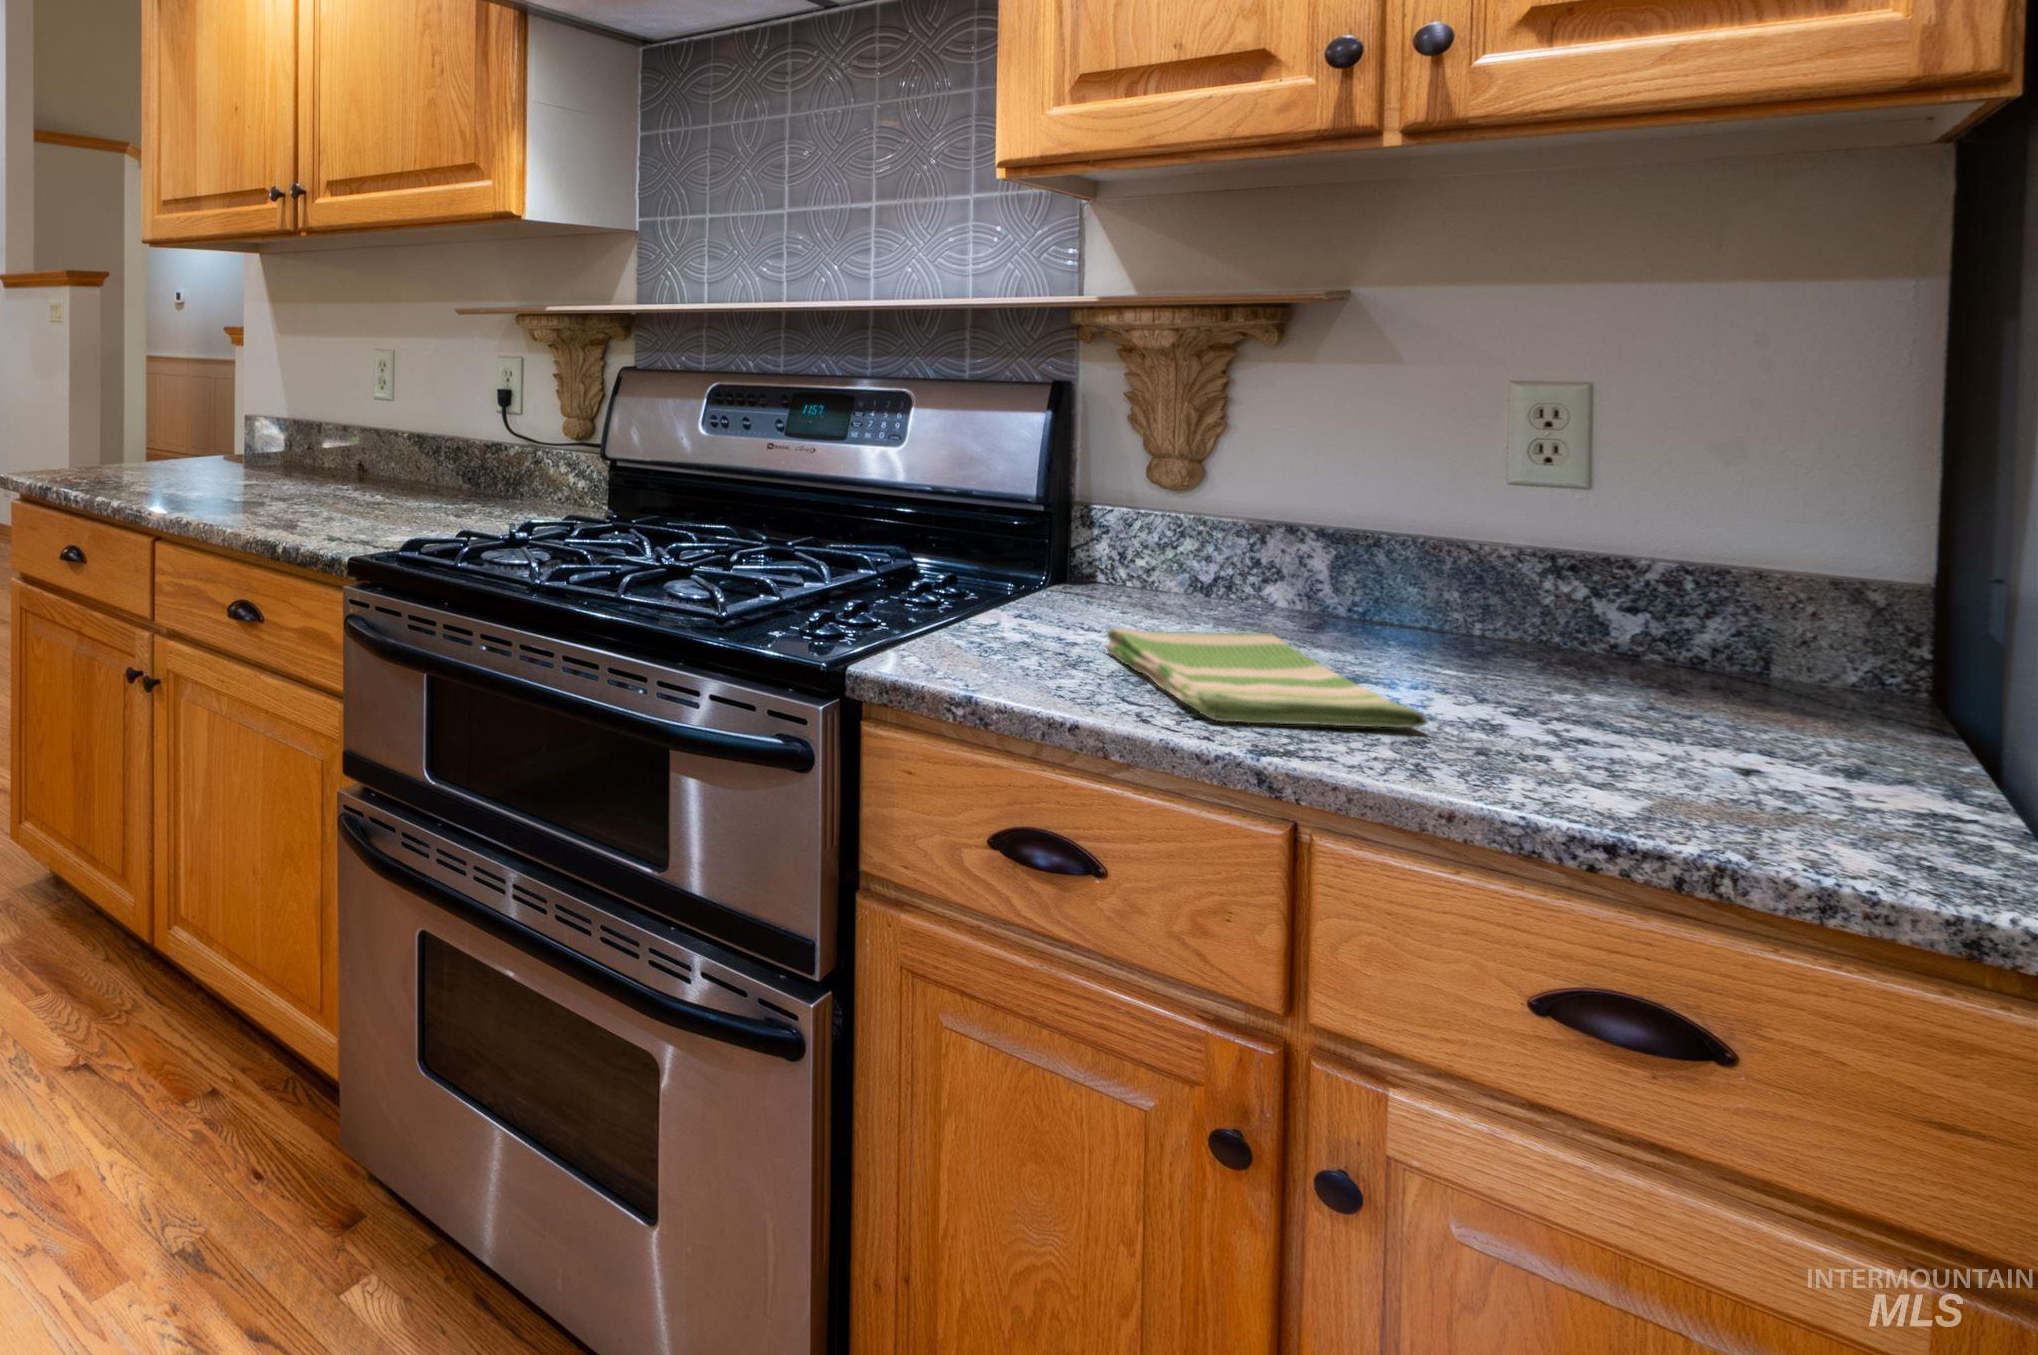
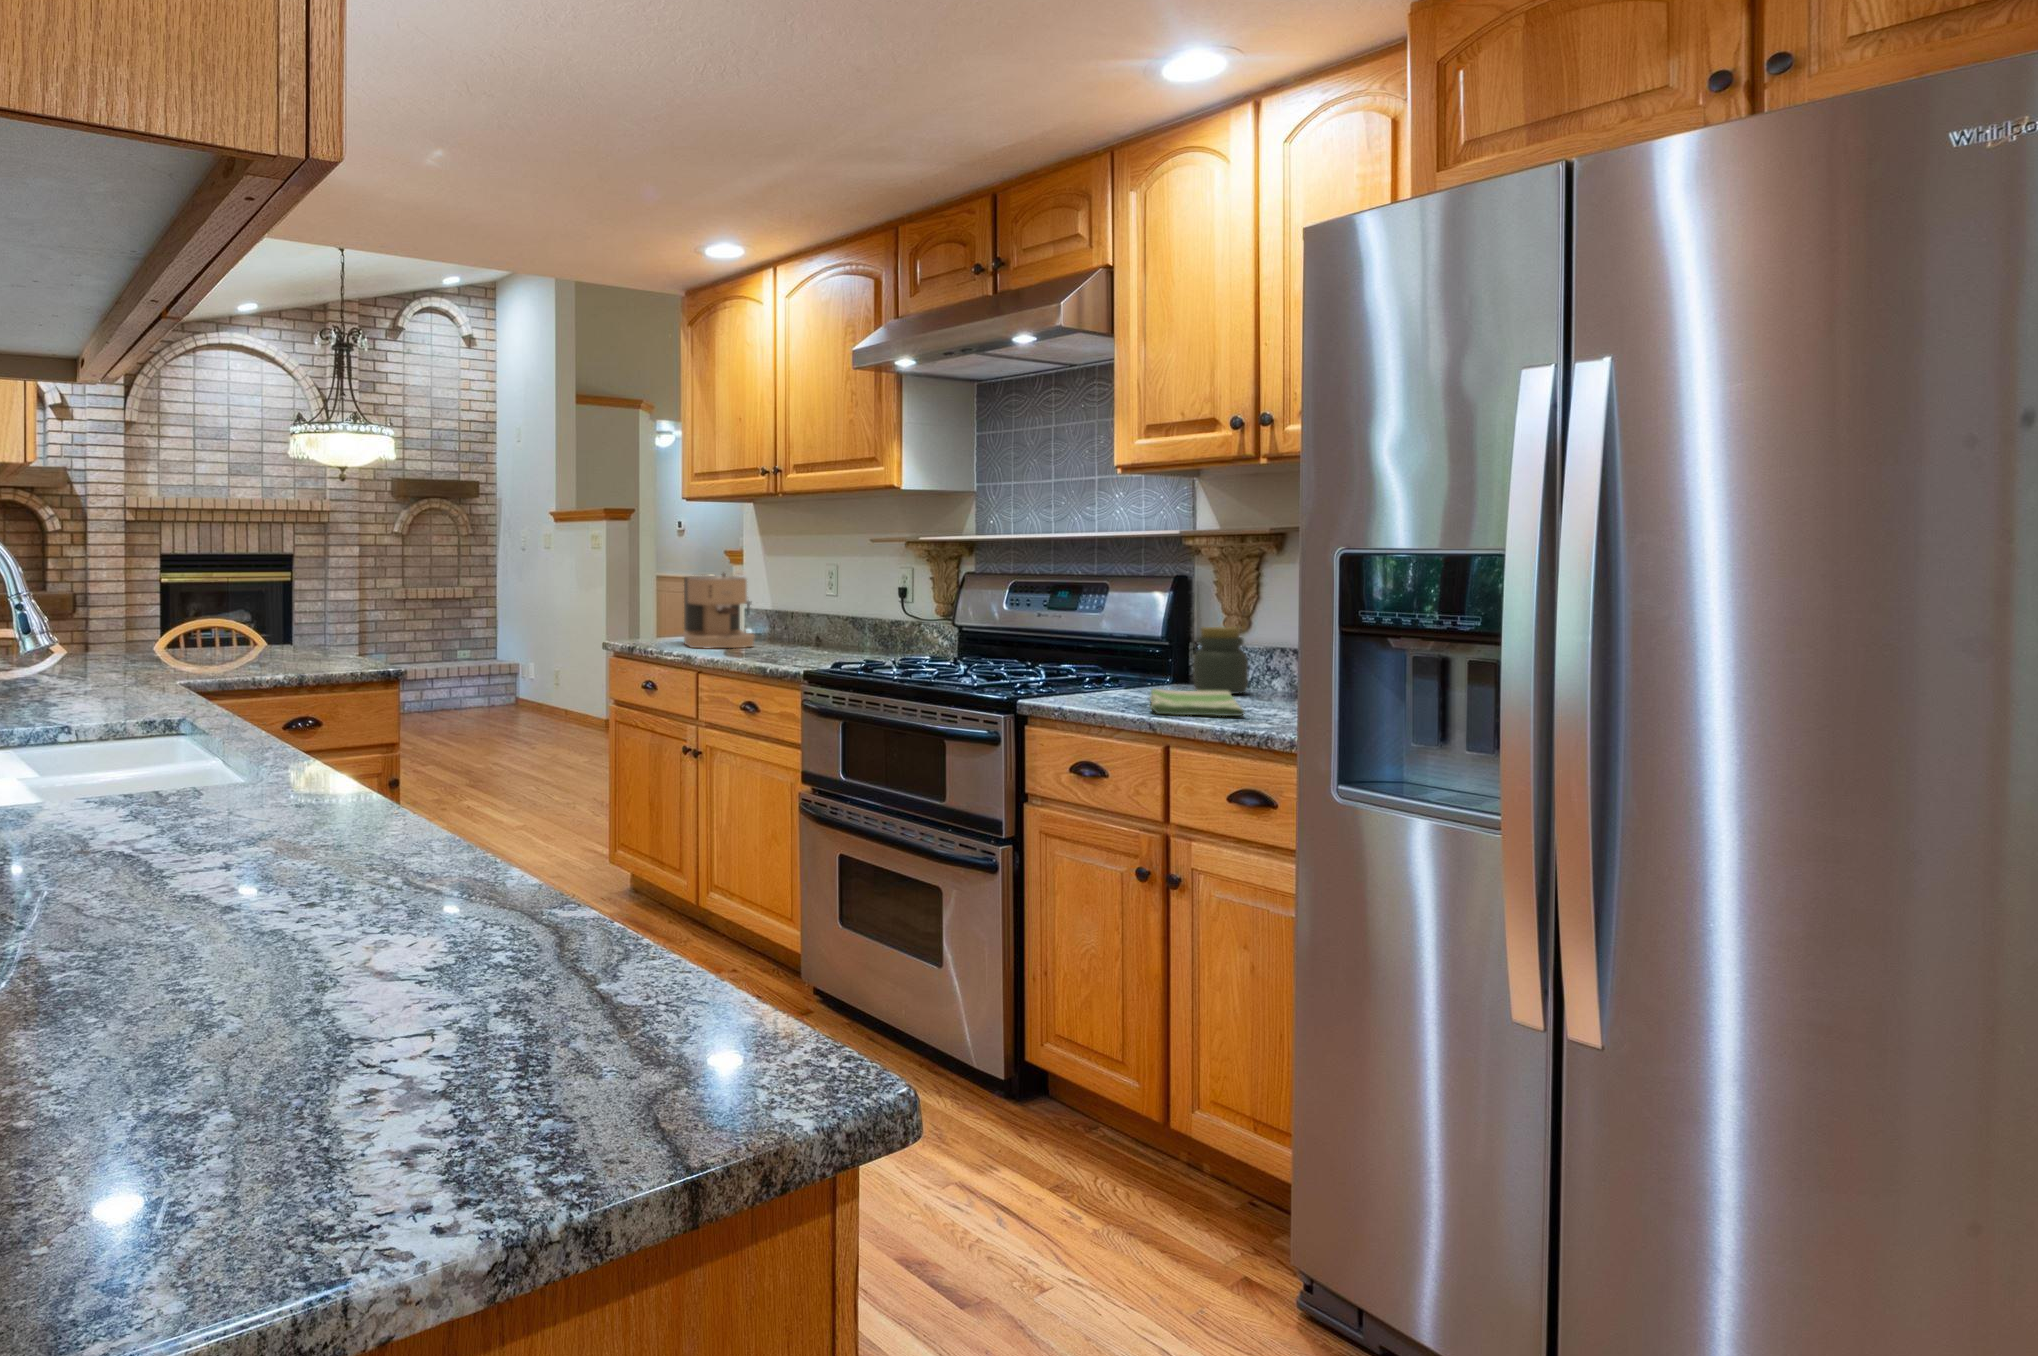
coffee maker: none [137,362,260,493] -> present [683,573,754,648]
jar: none [1123,482,1238,620] -> present [1193,627,1248,694]

